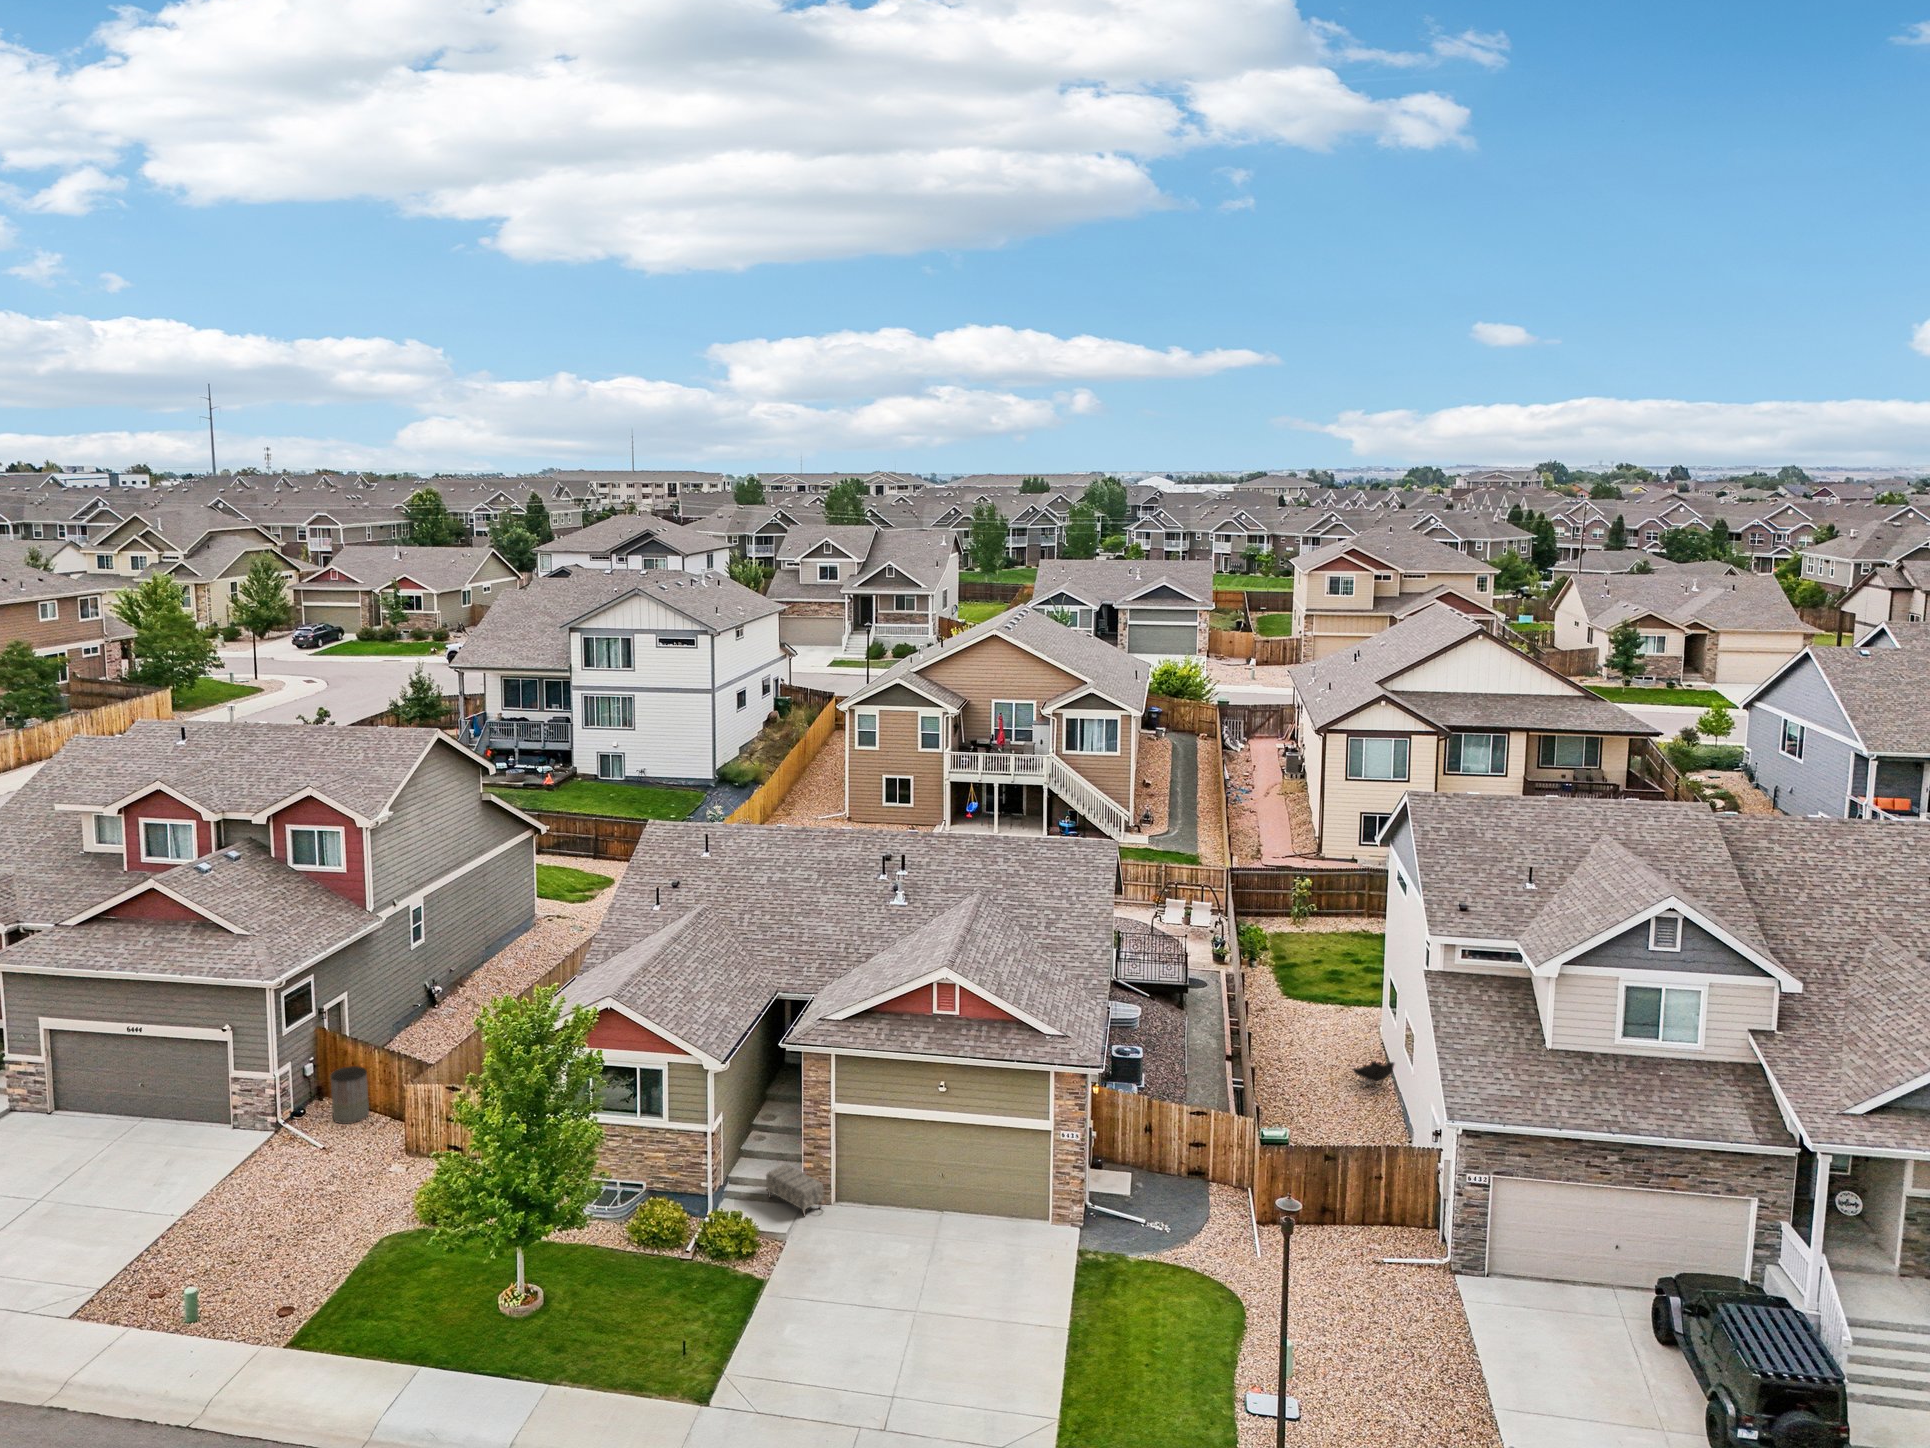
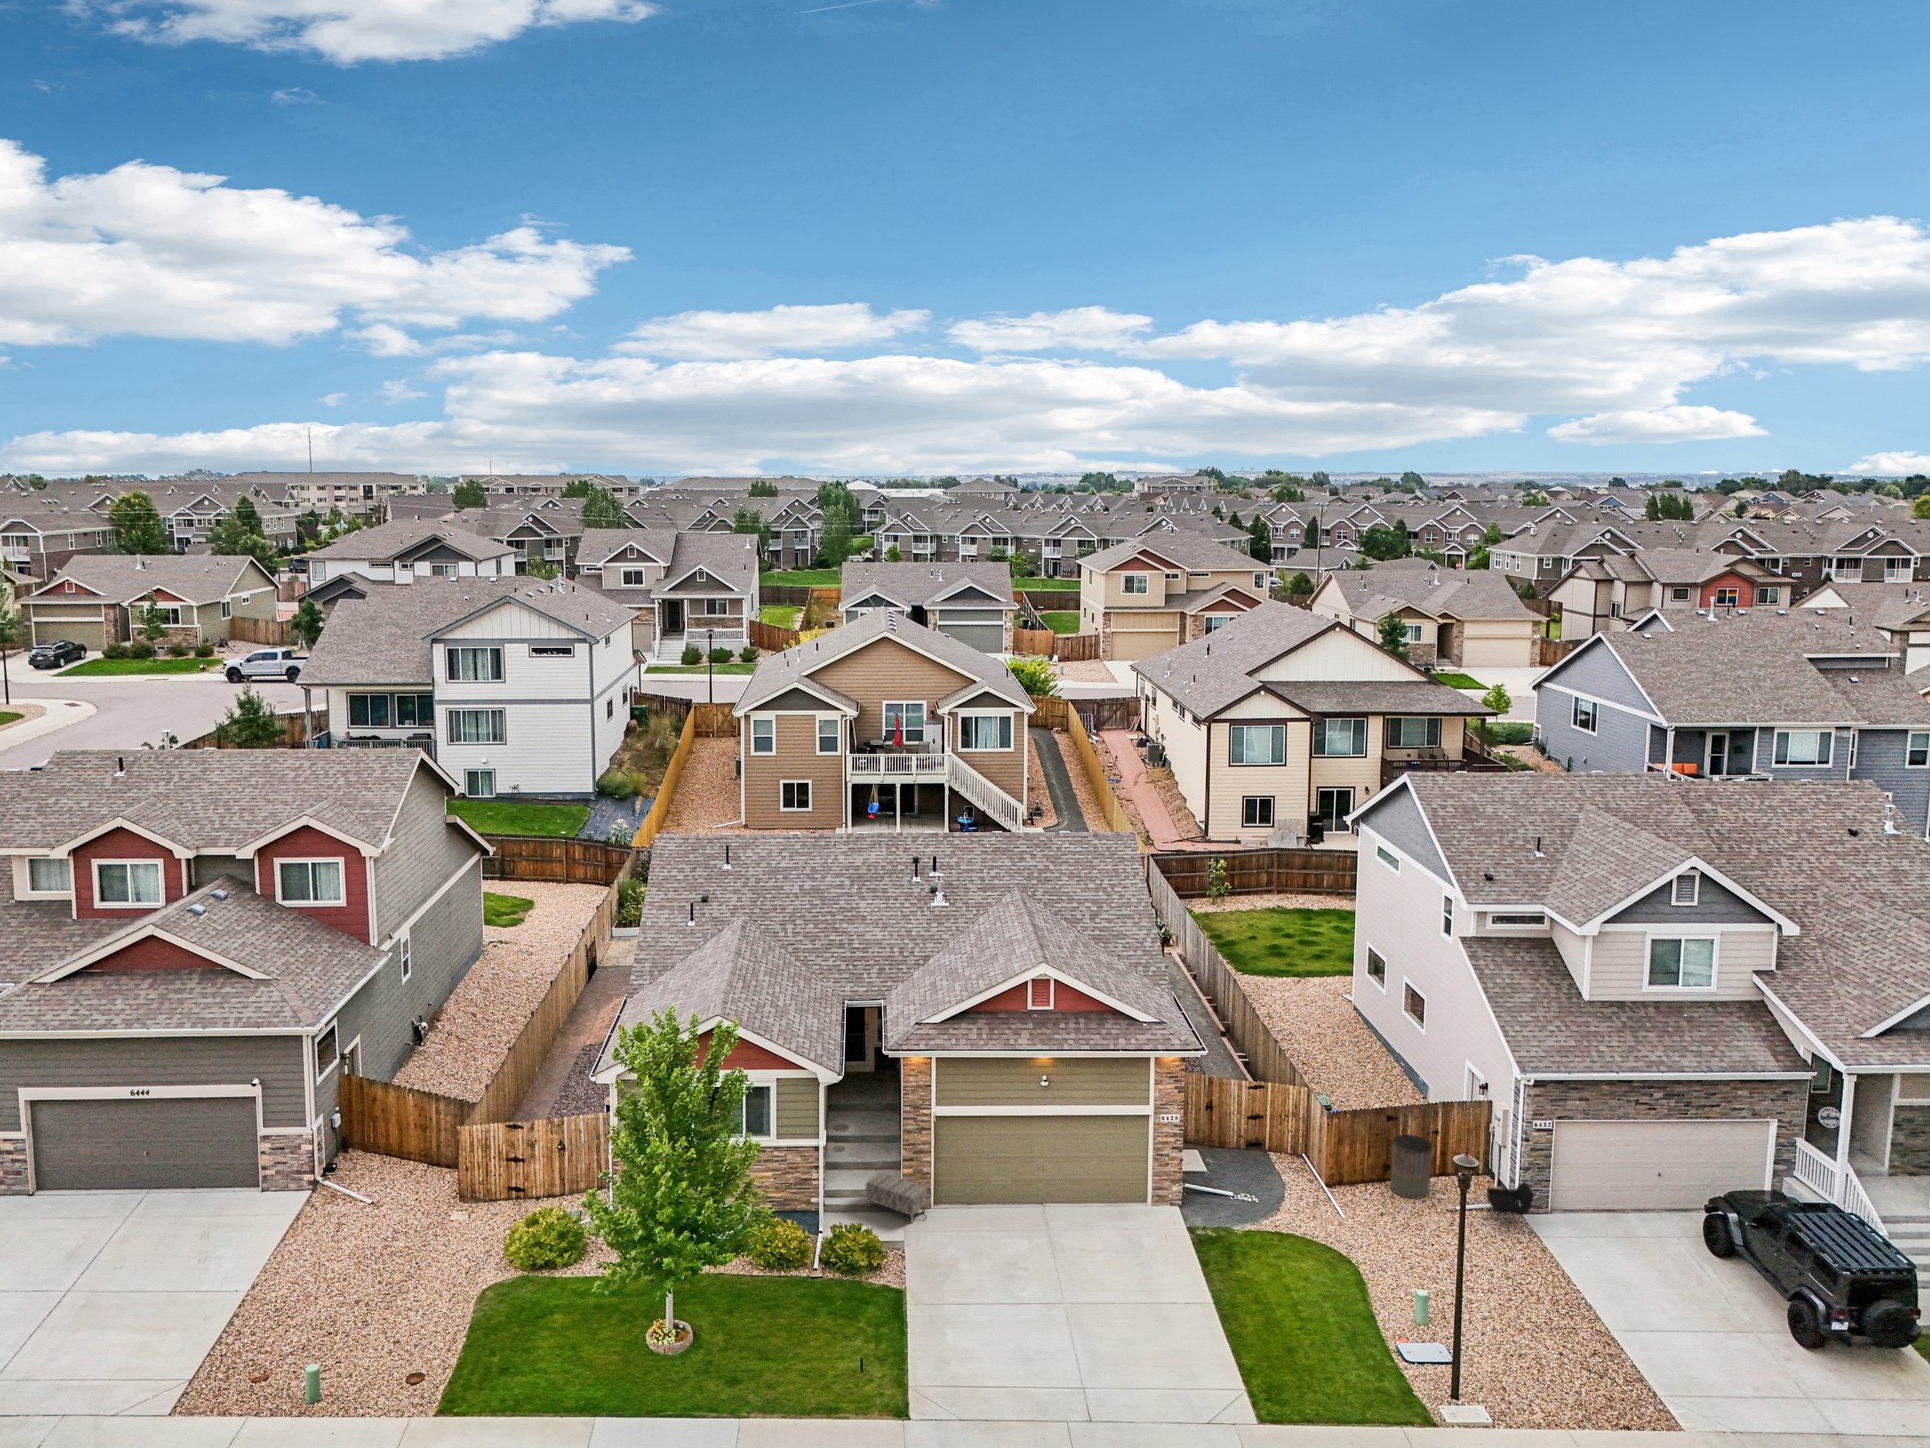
lounge chair: present [1353,1061,1394,1084] -> present [1487,1182,1534,1226]
trash can: present [331,1066,369,1124] -> present [1390,1134,1432,1199]

